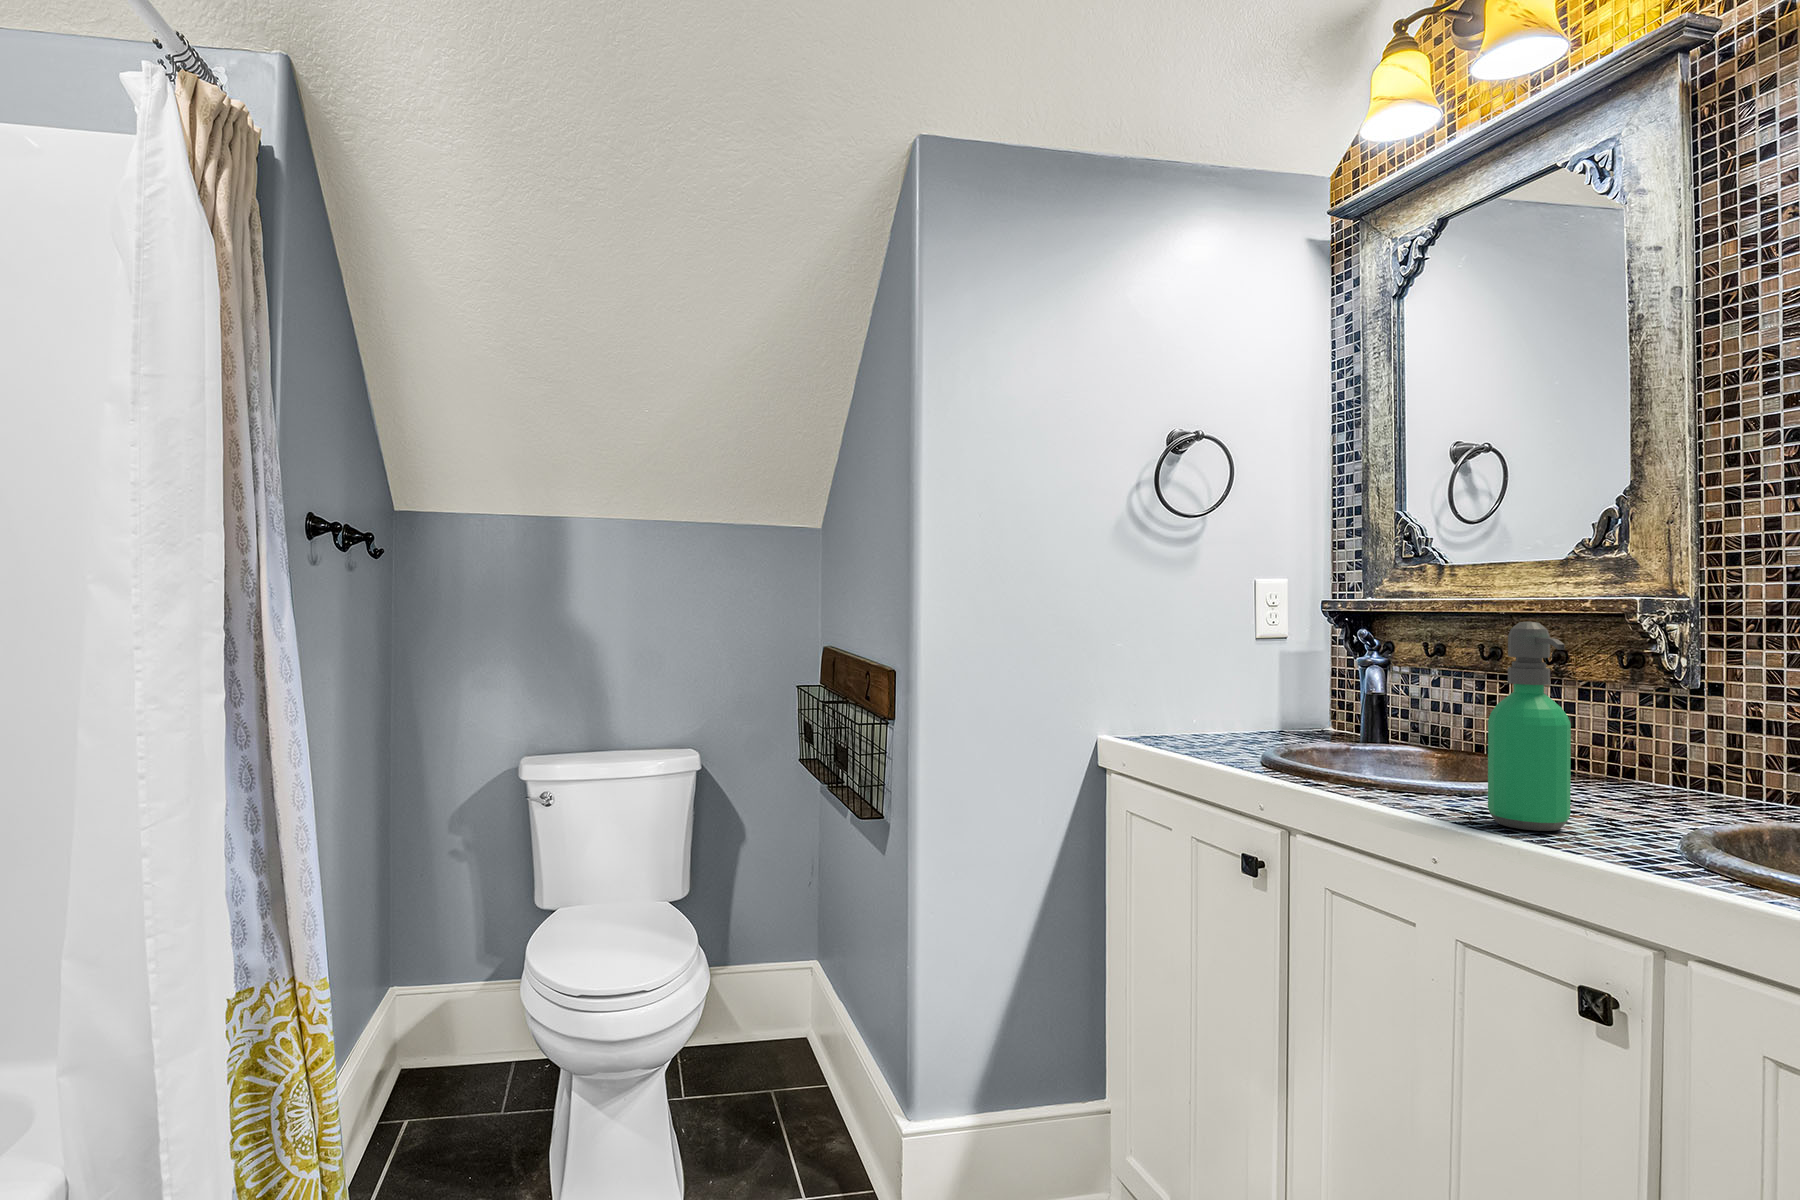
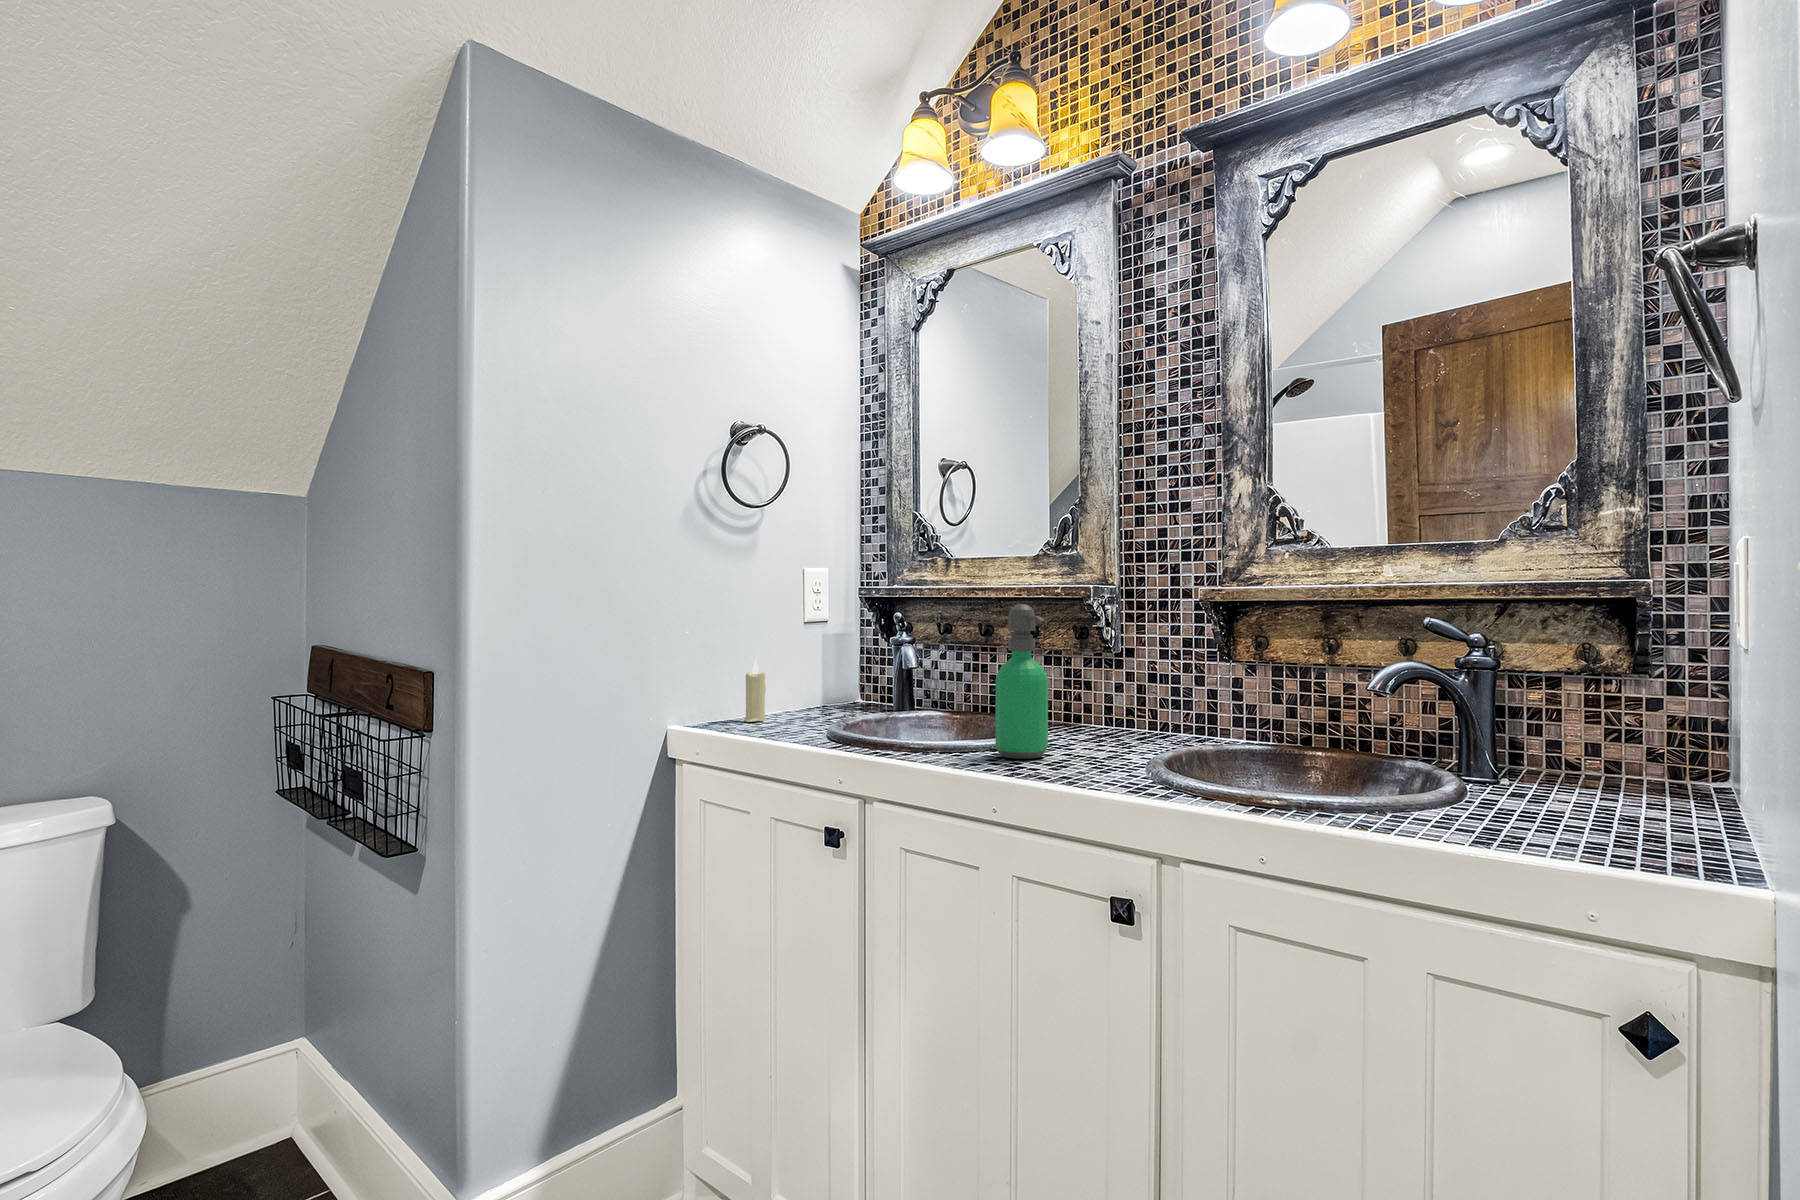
candle: none [1182,677,1207,747] -> present [744,658,766,722]

